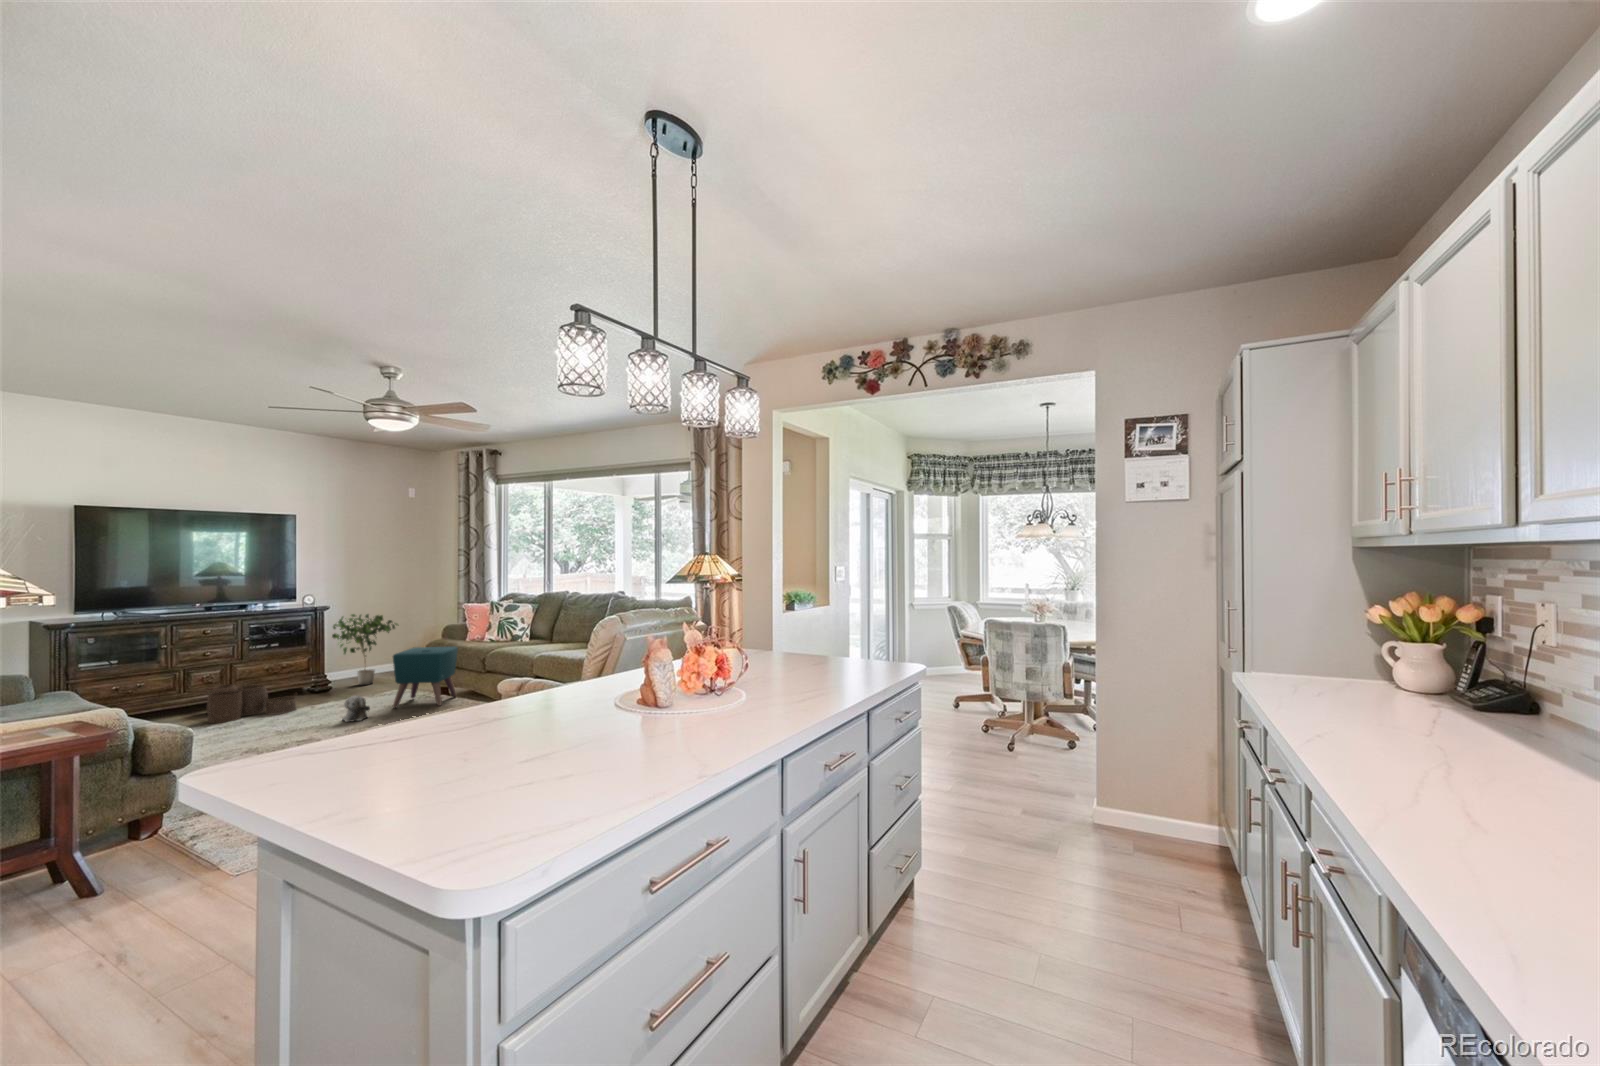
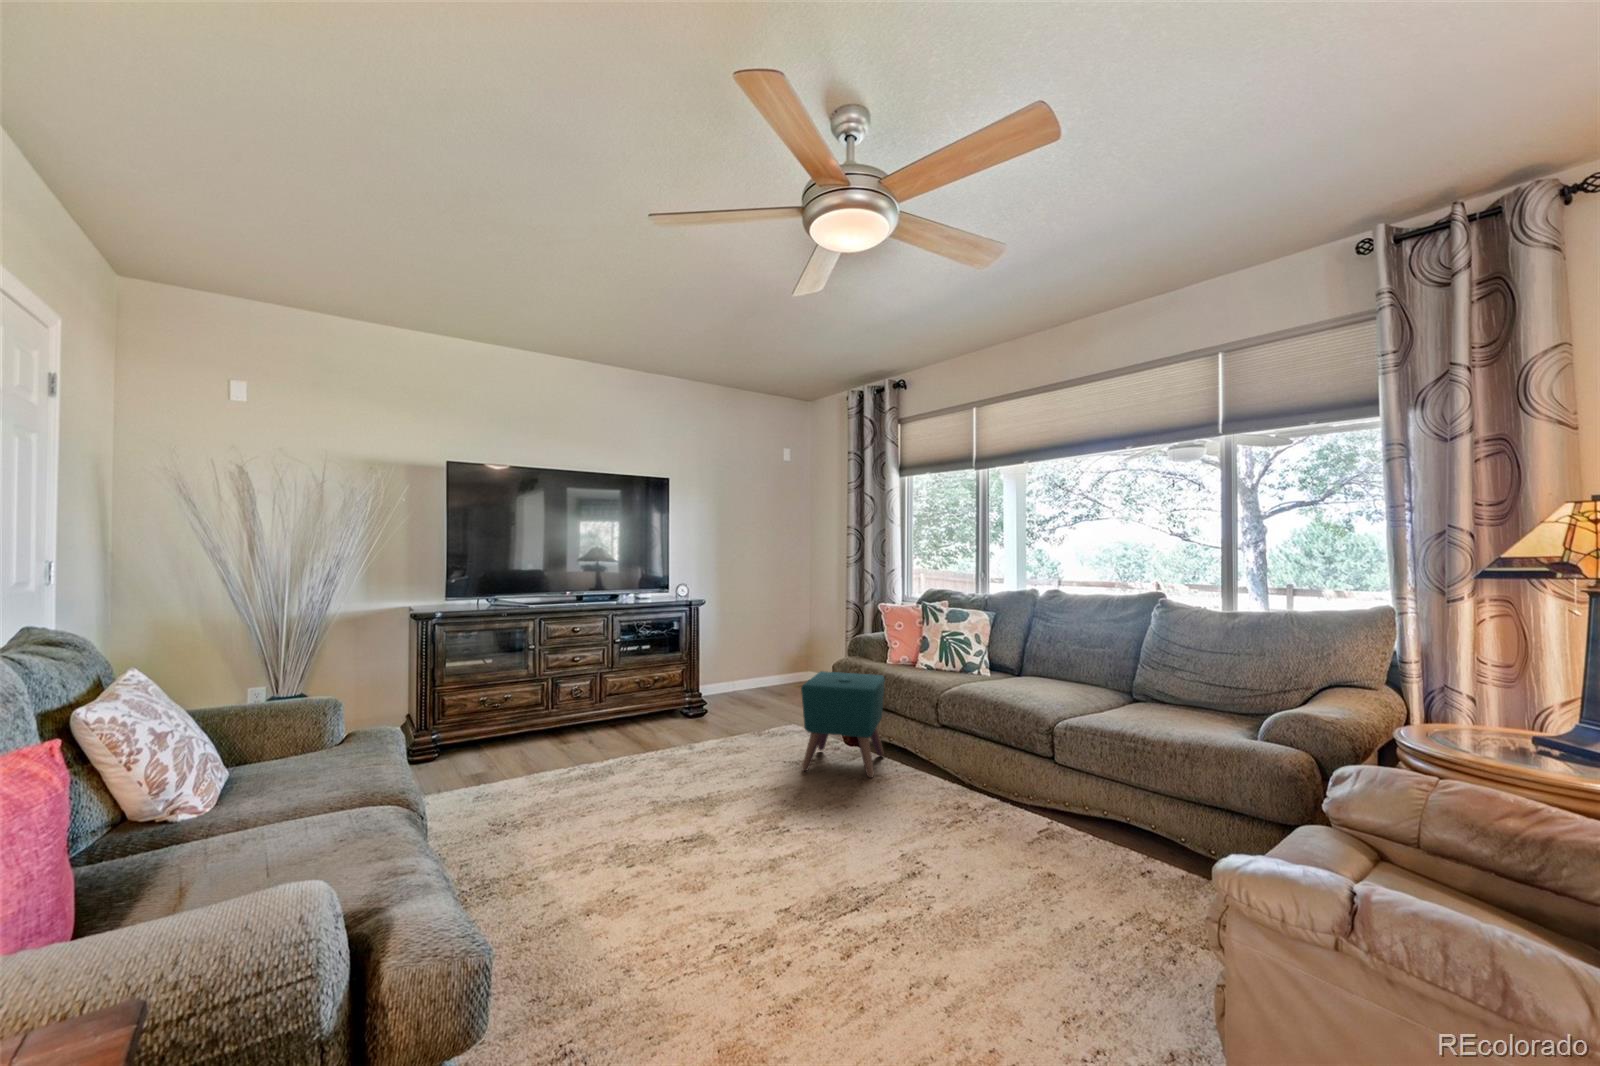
potted plant: present [332,614,399,685] -> none [707,610,784,709]
woven basket: present [206,683,296,723] -> none [573,699,675,765]
plush toy: present [342,696,370,722] -> none [739,754,778,799]

